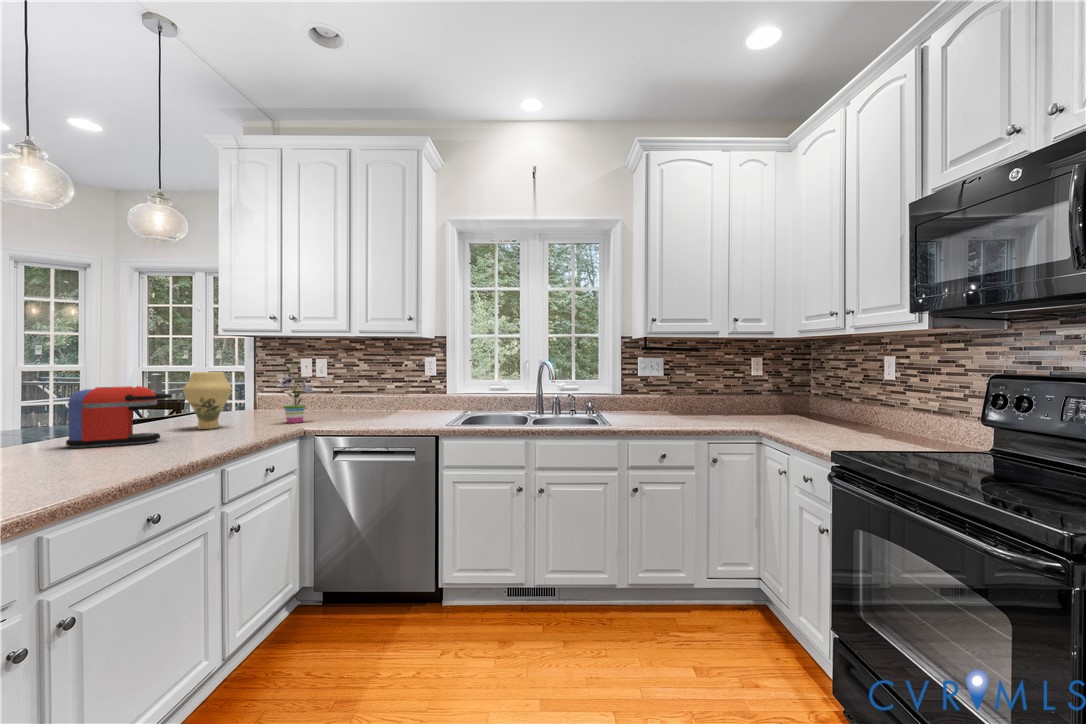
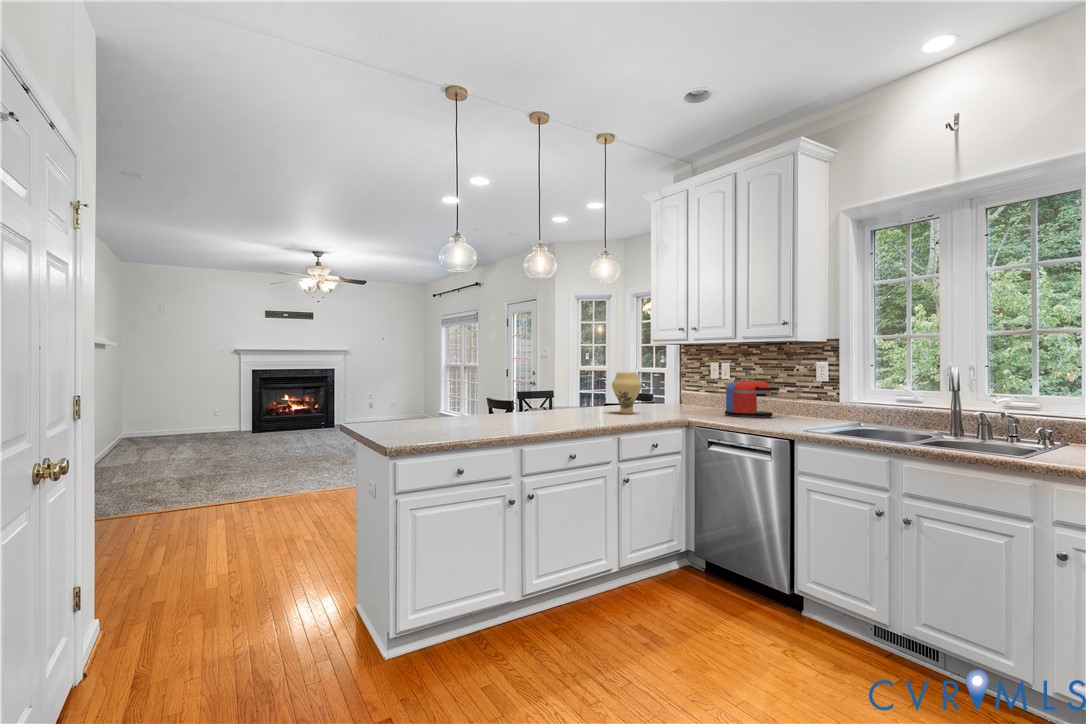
potted plant: present [278,361,314,423] -> none [671,365,704,416]
coffee maker: present [66,386,172,448] -> present [725,381,779,418]

